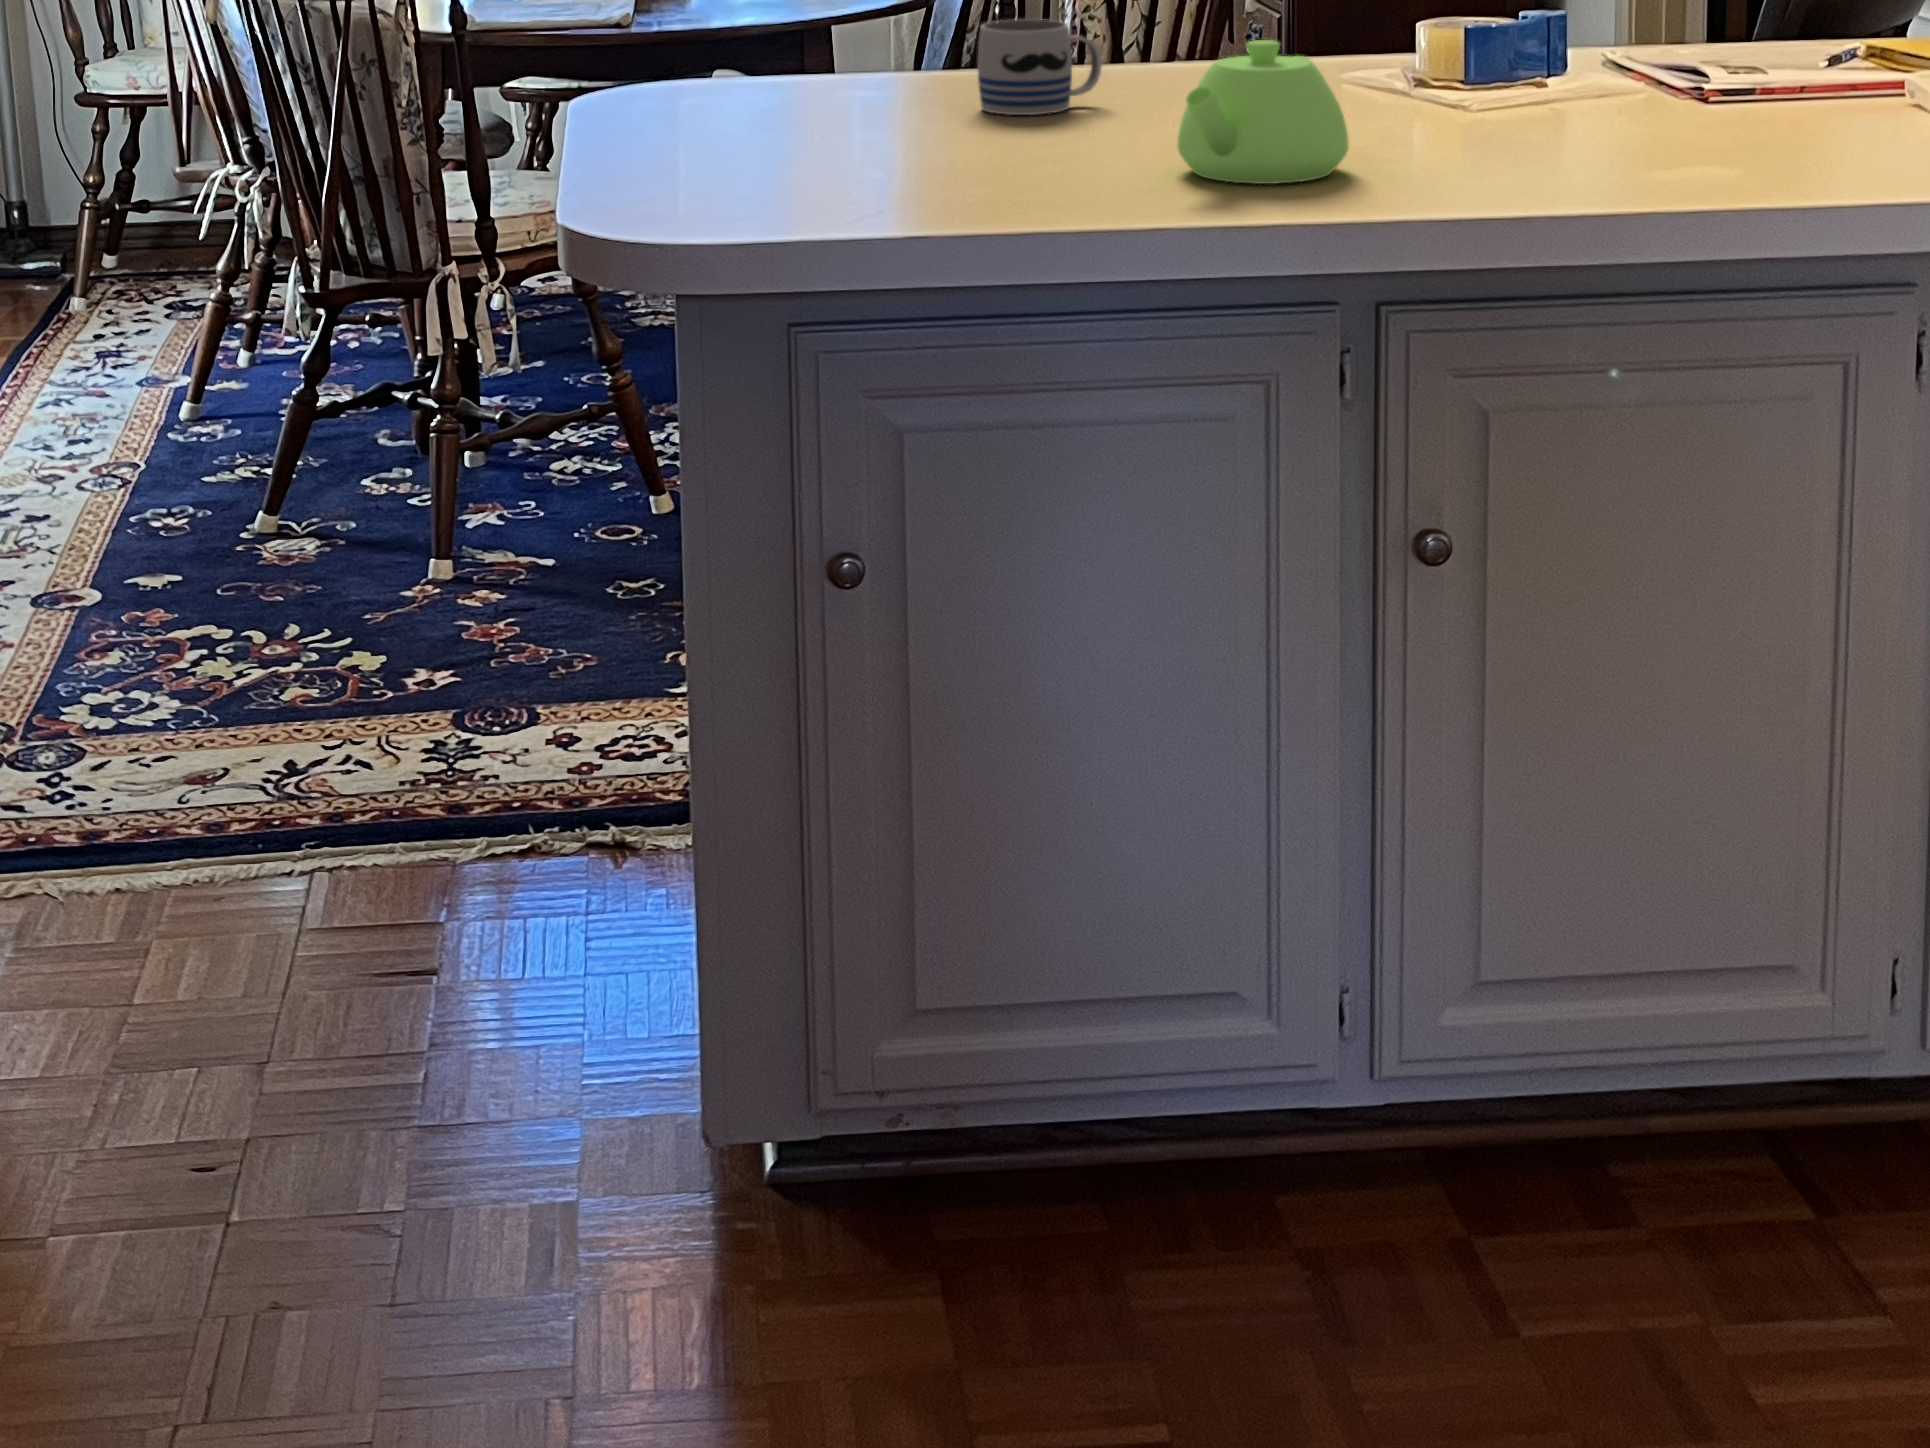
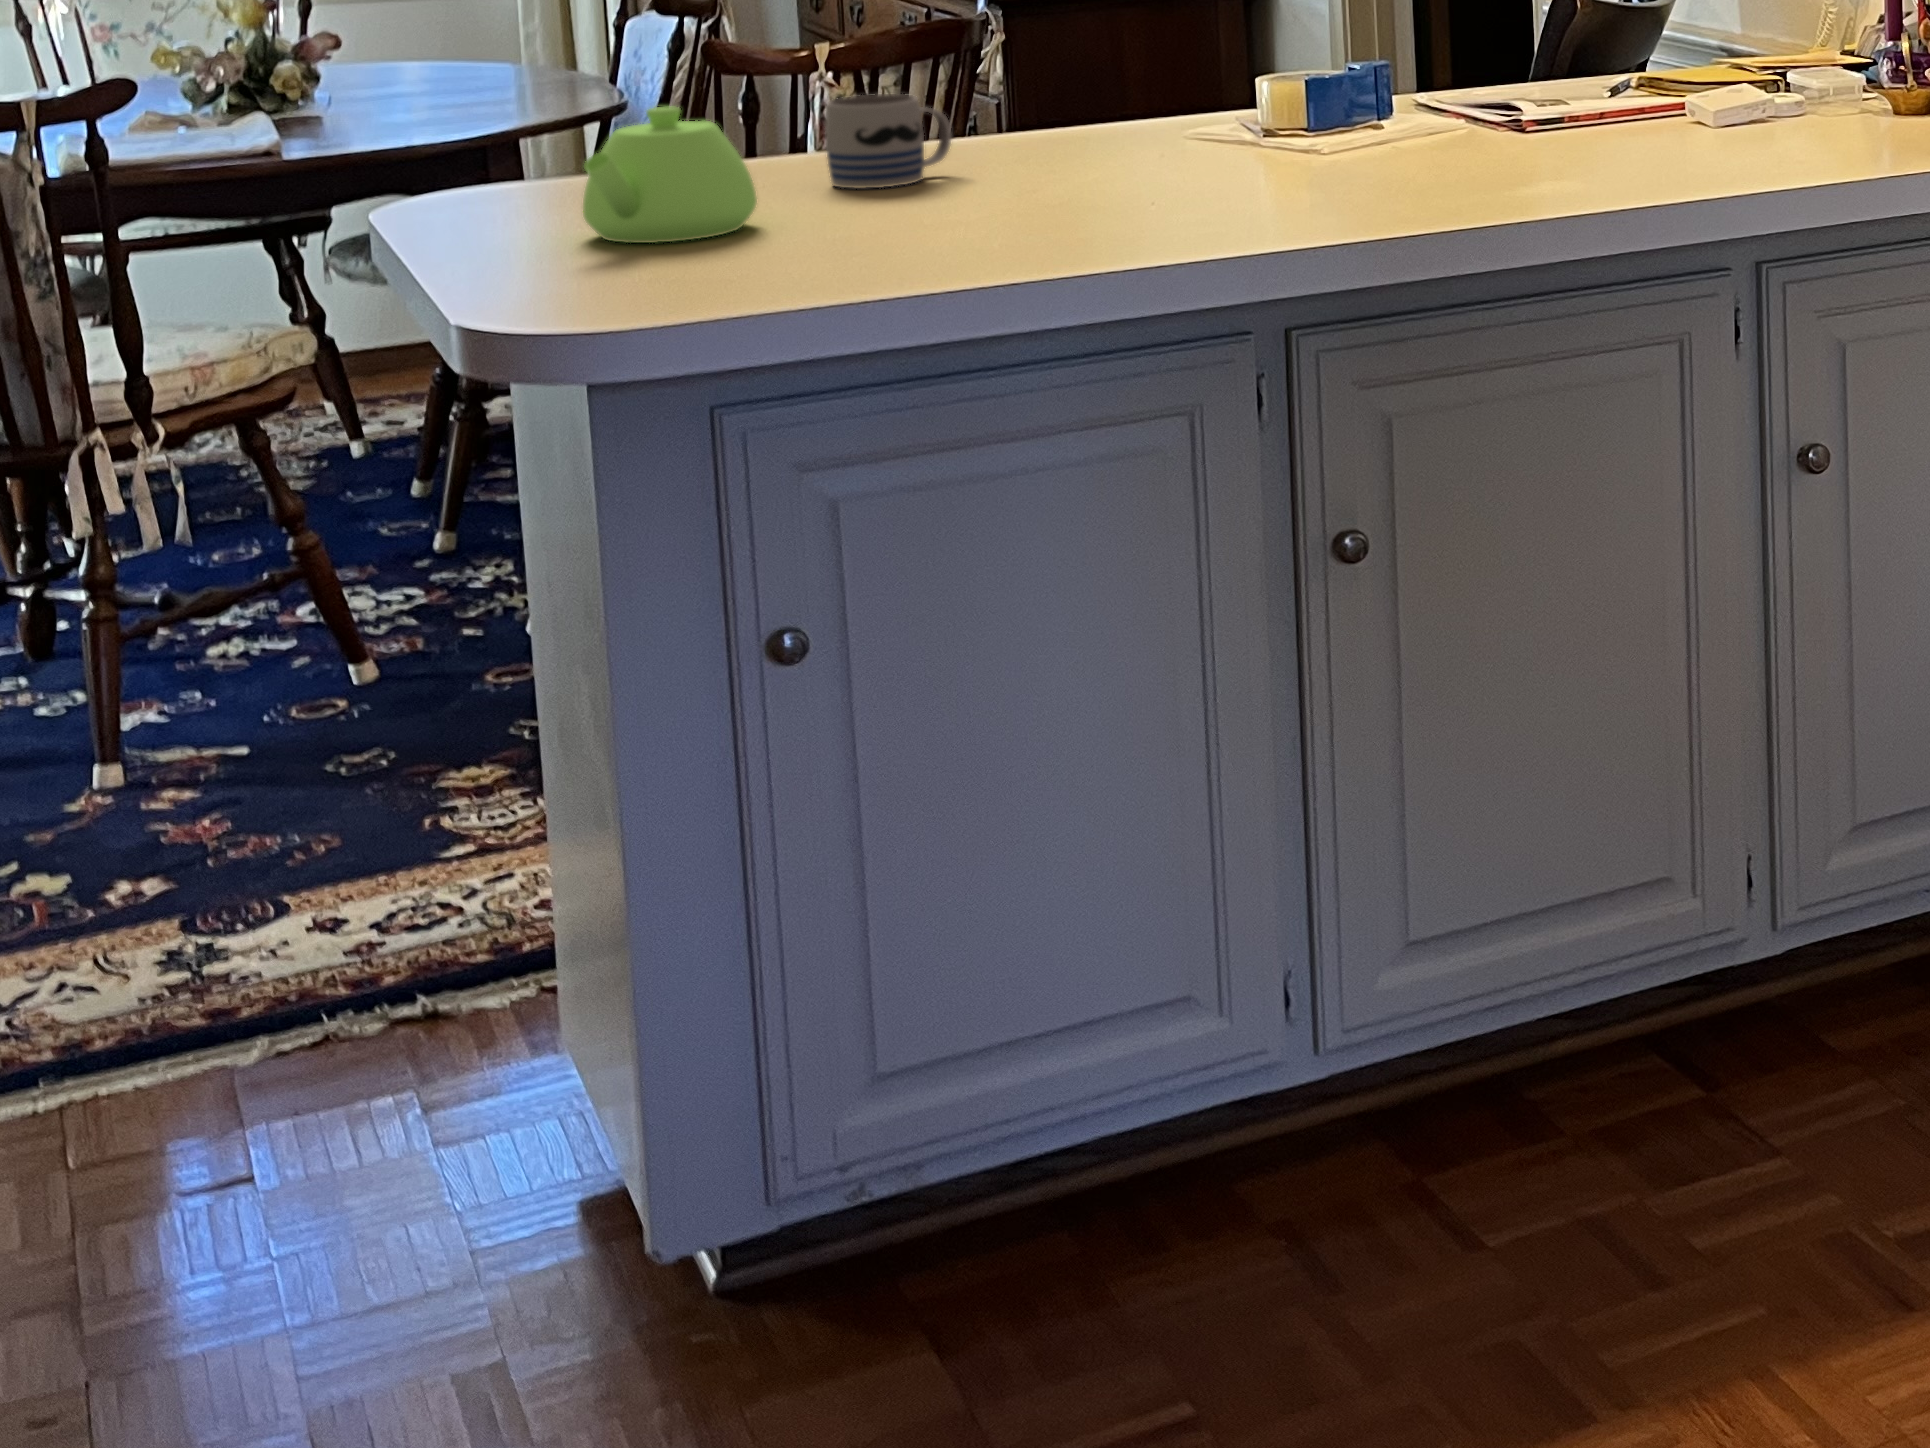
teapot: present [1178,40,1349,184] -> present [583,106,757,243]

